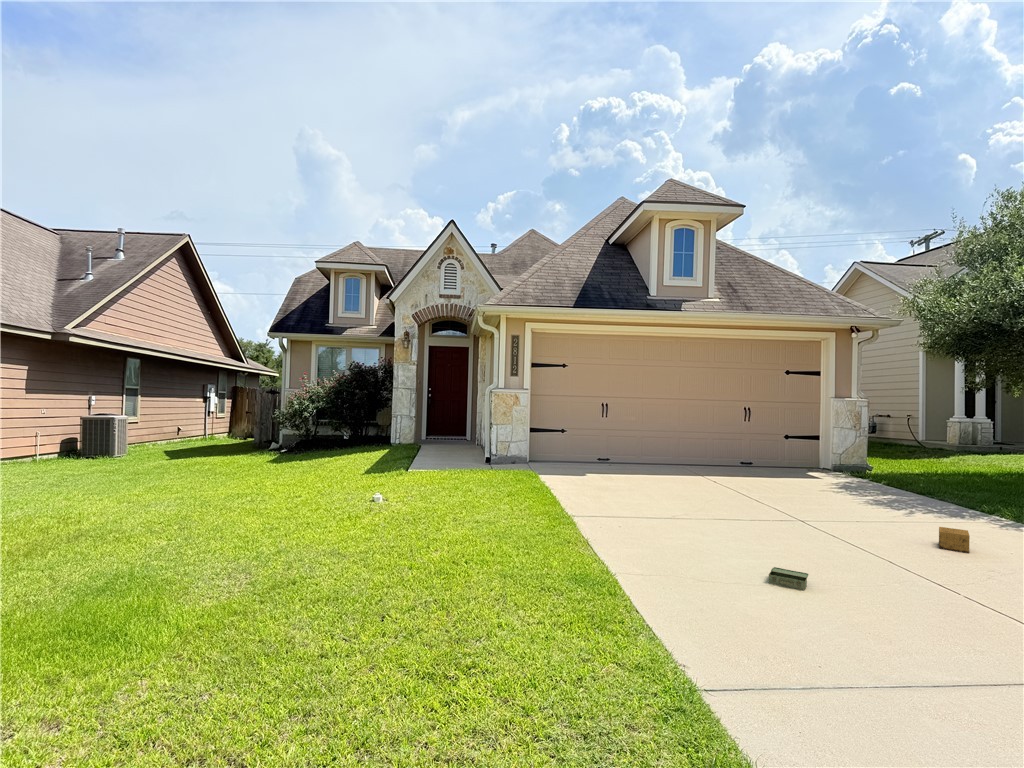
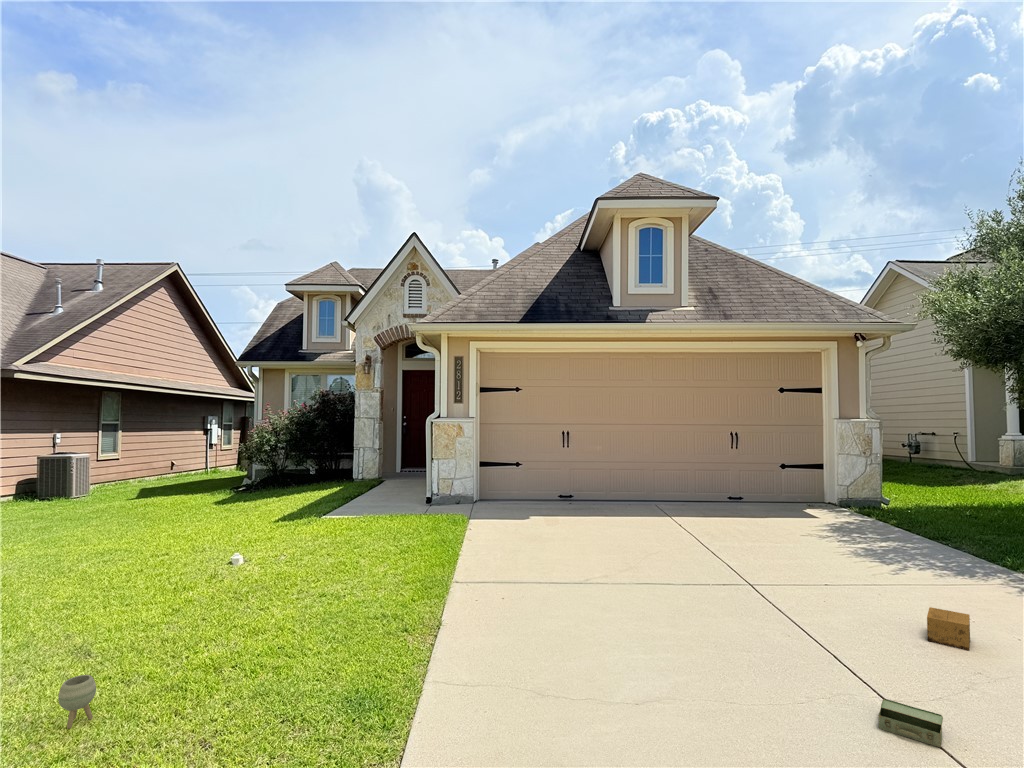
planter: none [376,555,399,590] -> present [58,675,96,729]
toolbox: present [769,567,808,590] -> present [878,699,943,747]

